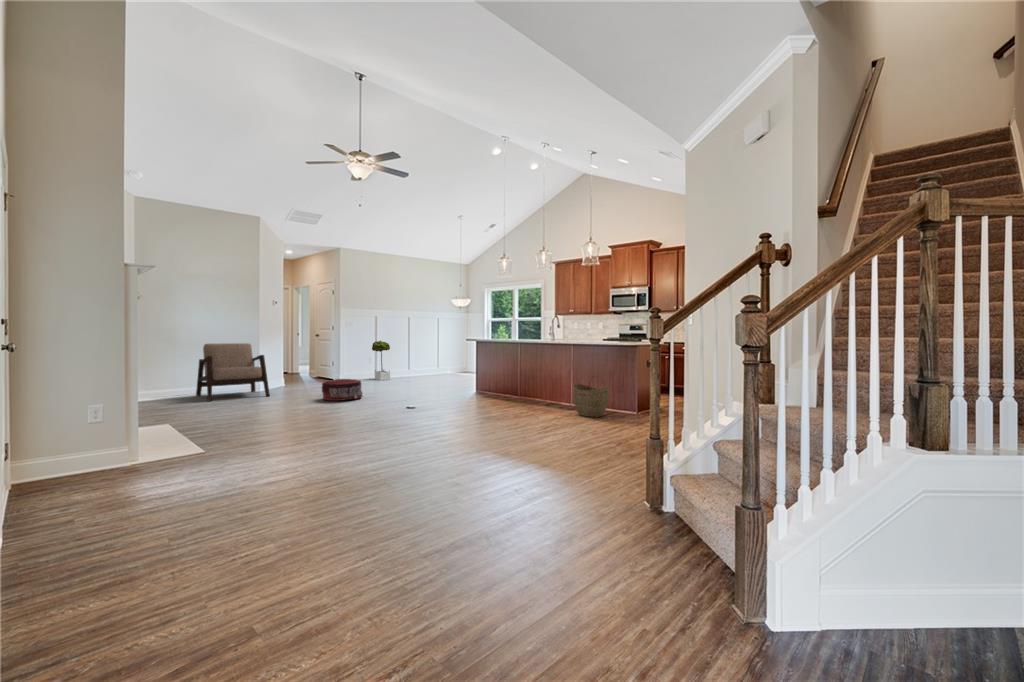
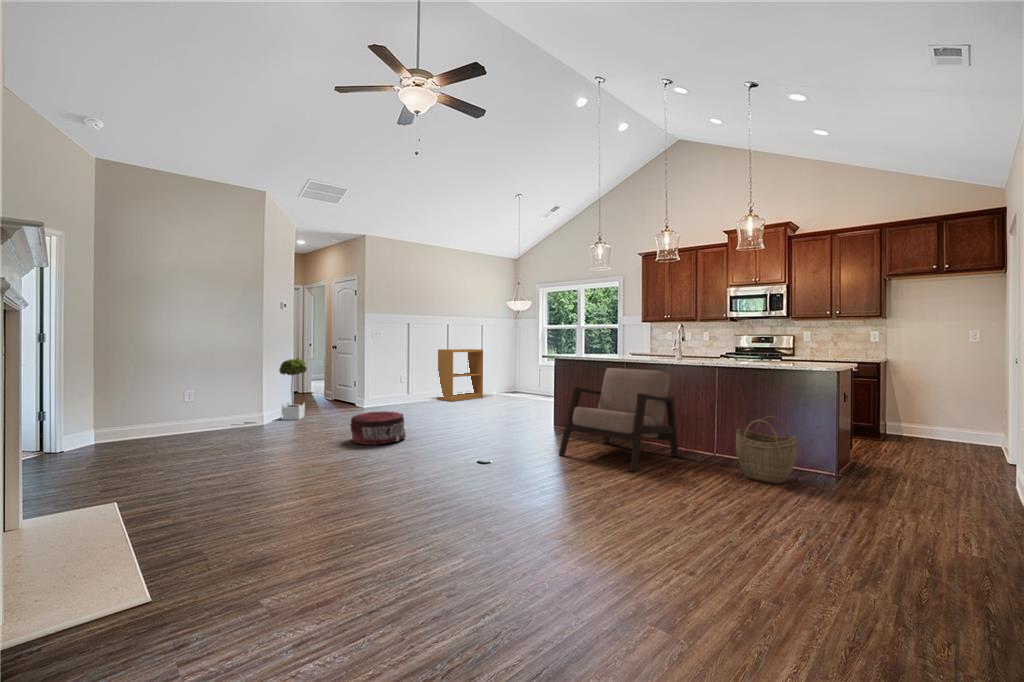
bookshelf: none [400,337,437,378] -> present [438,349,483,402]
potted tree: present [372,341,390,380] -> present [279,358,307,420]
armchair: present [196,343,270,401] -> present [559,368,679,472]

